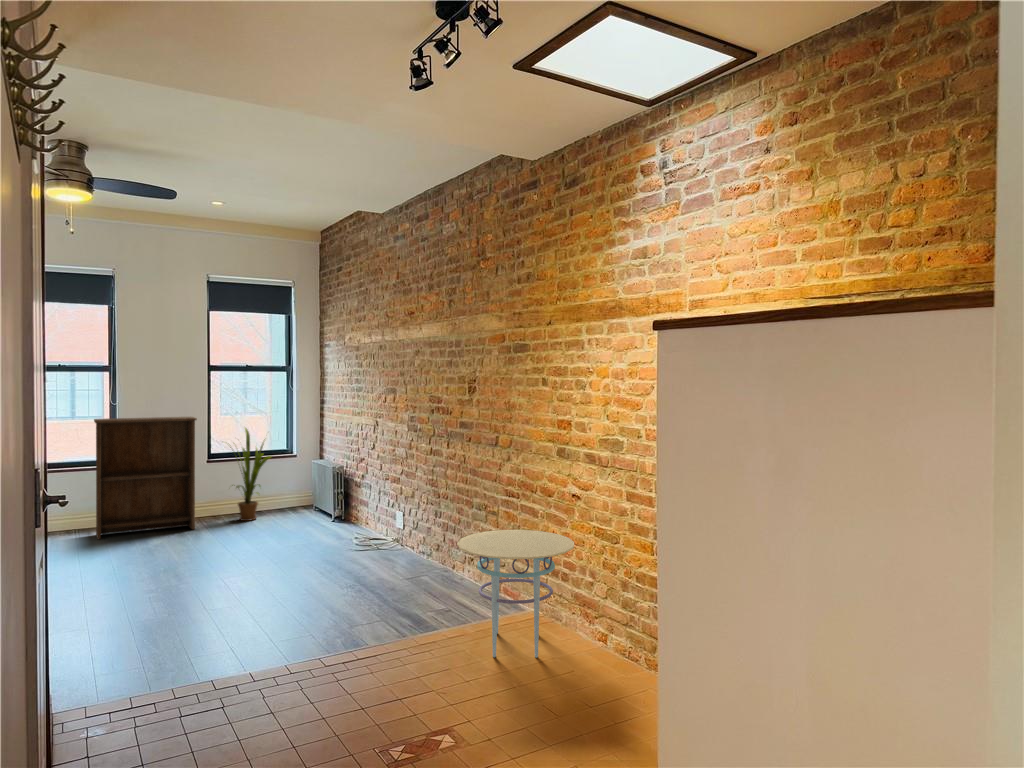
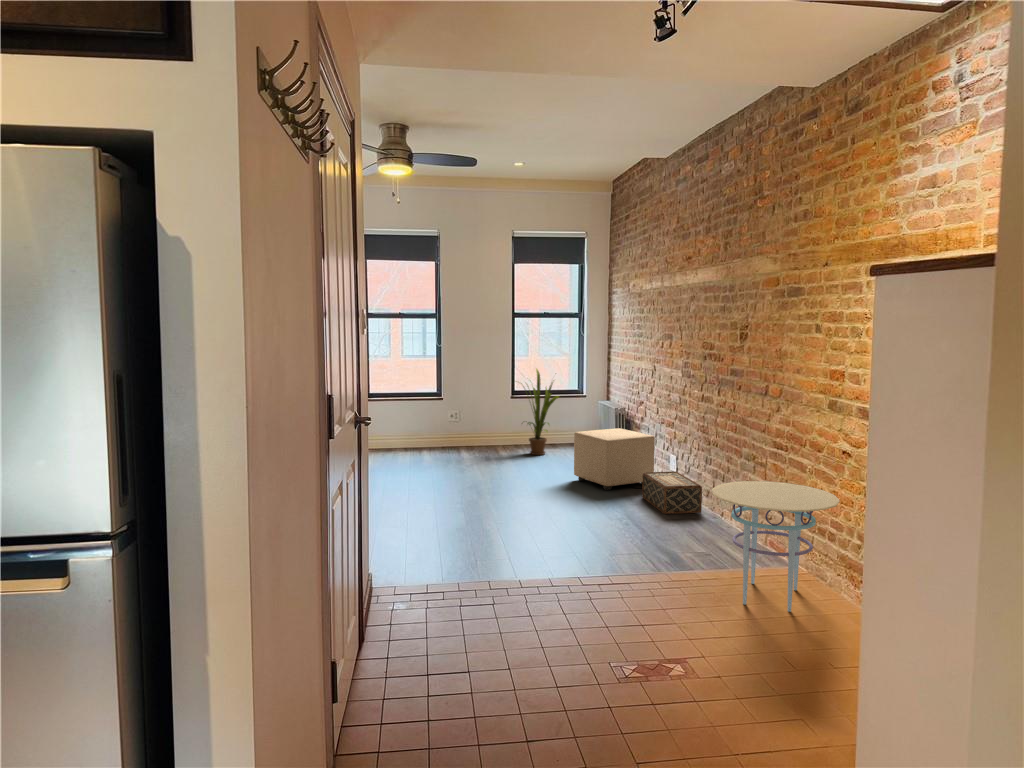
bookshelf: present [94,417,197,539] -> none [413,358,494,461]
ottoman: none [294,486,379,552] -> present [574,428,655,490]
woven basket: none [370,526,432,571] -> present [642,472,702,514]

